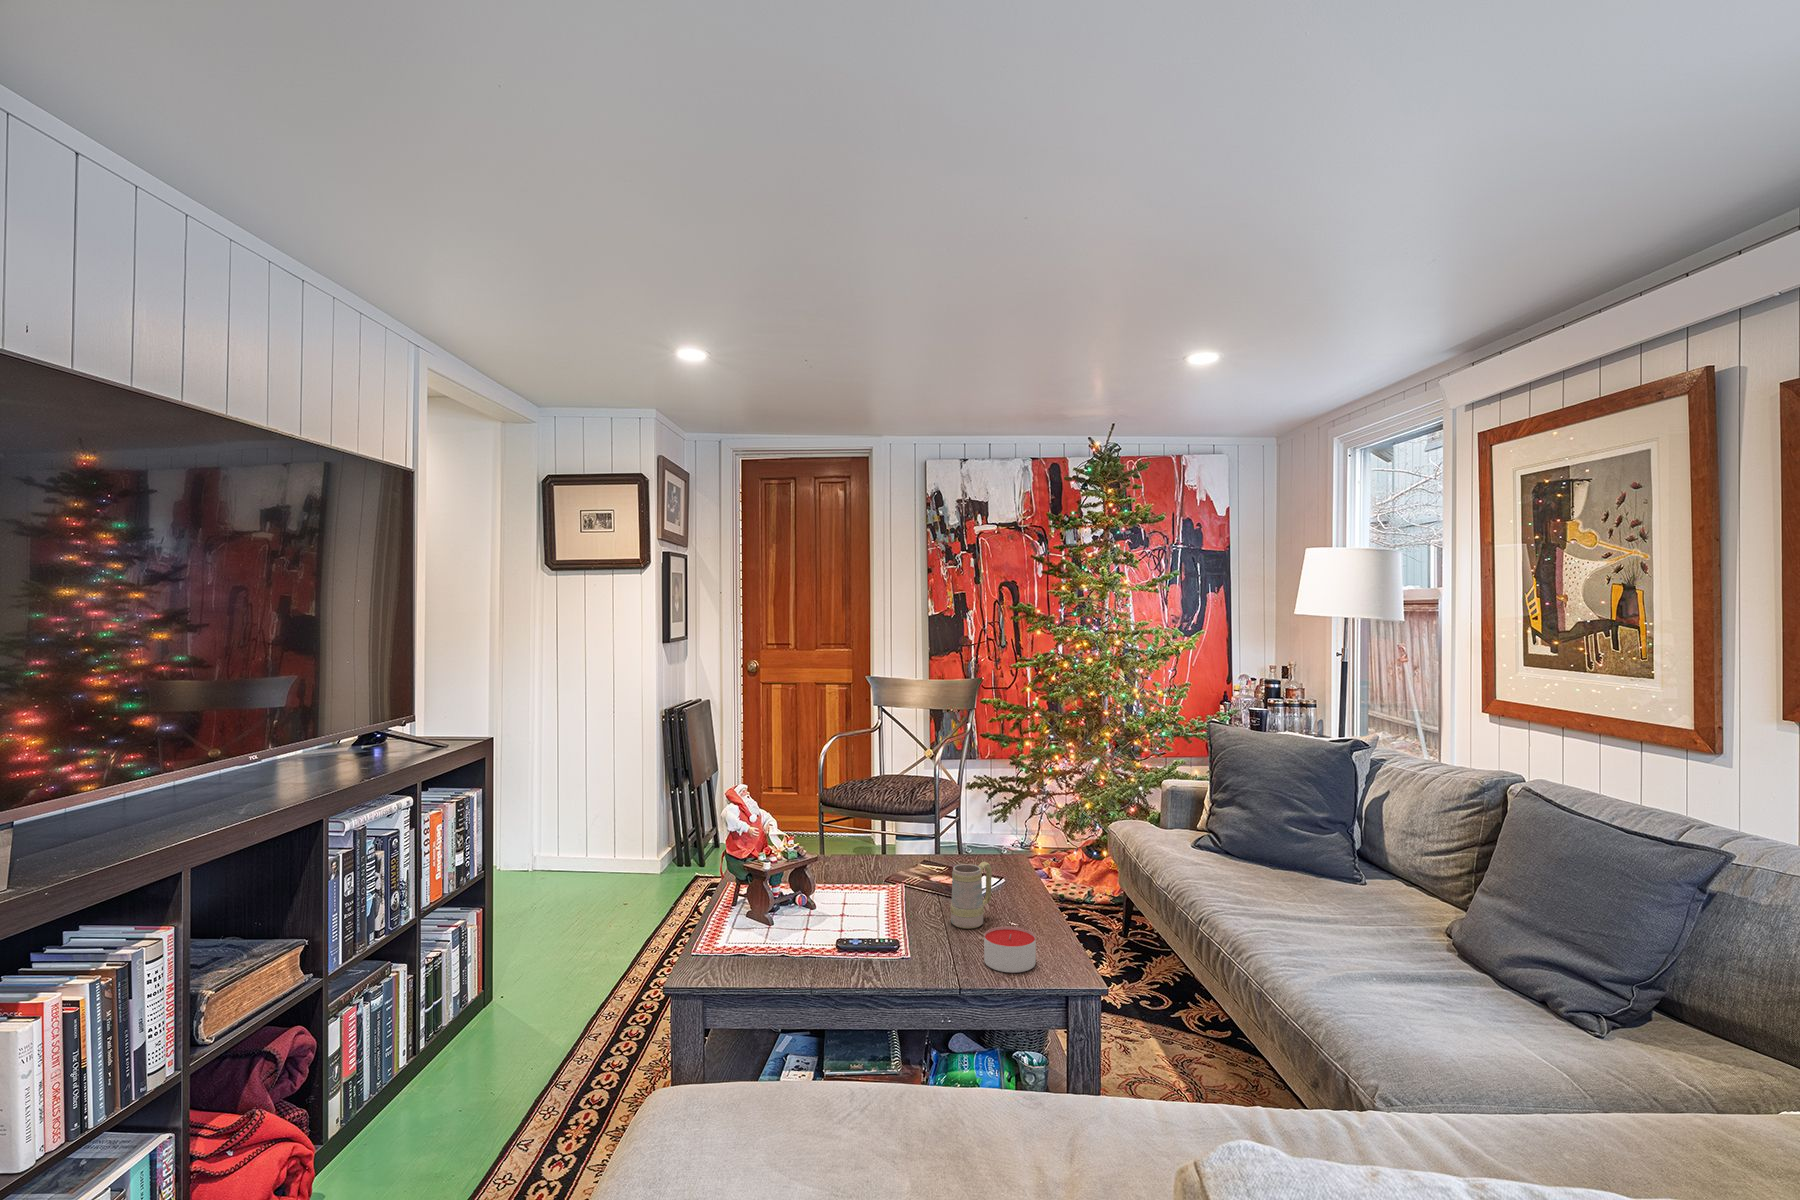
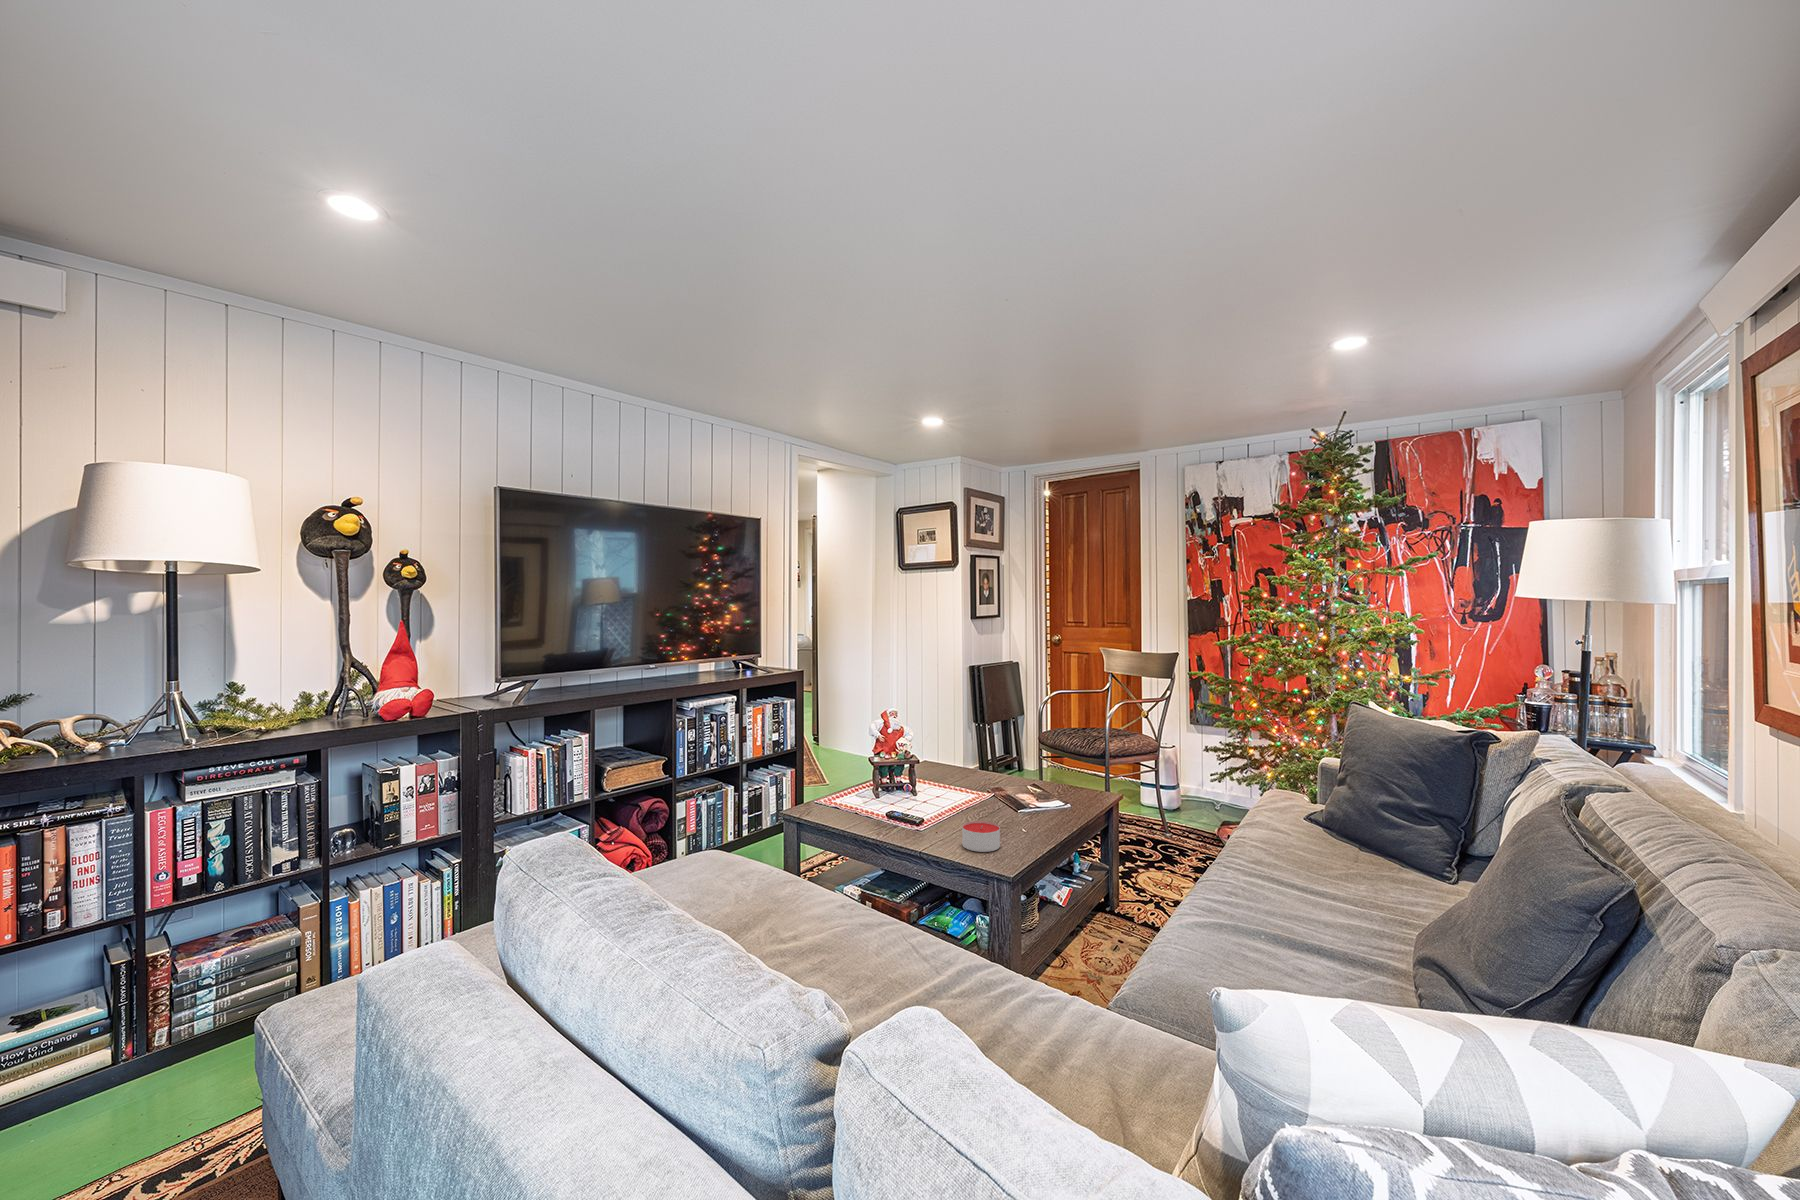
mug: present [950,862,992,929] -> none [985,779,1021,826]

